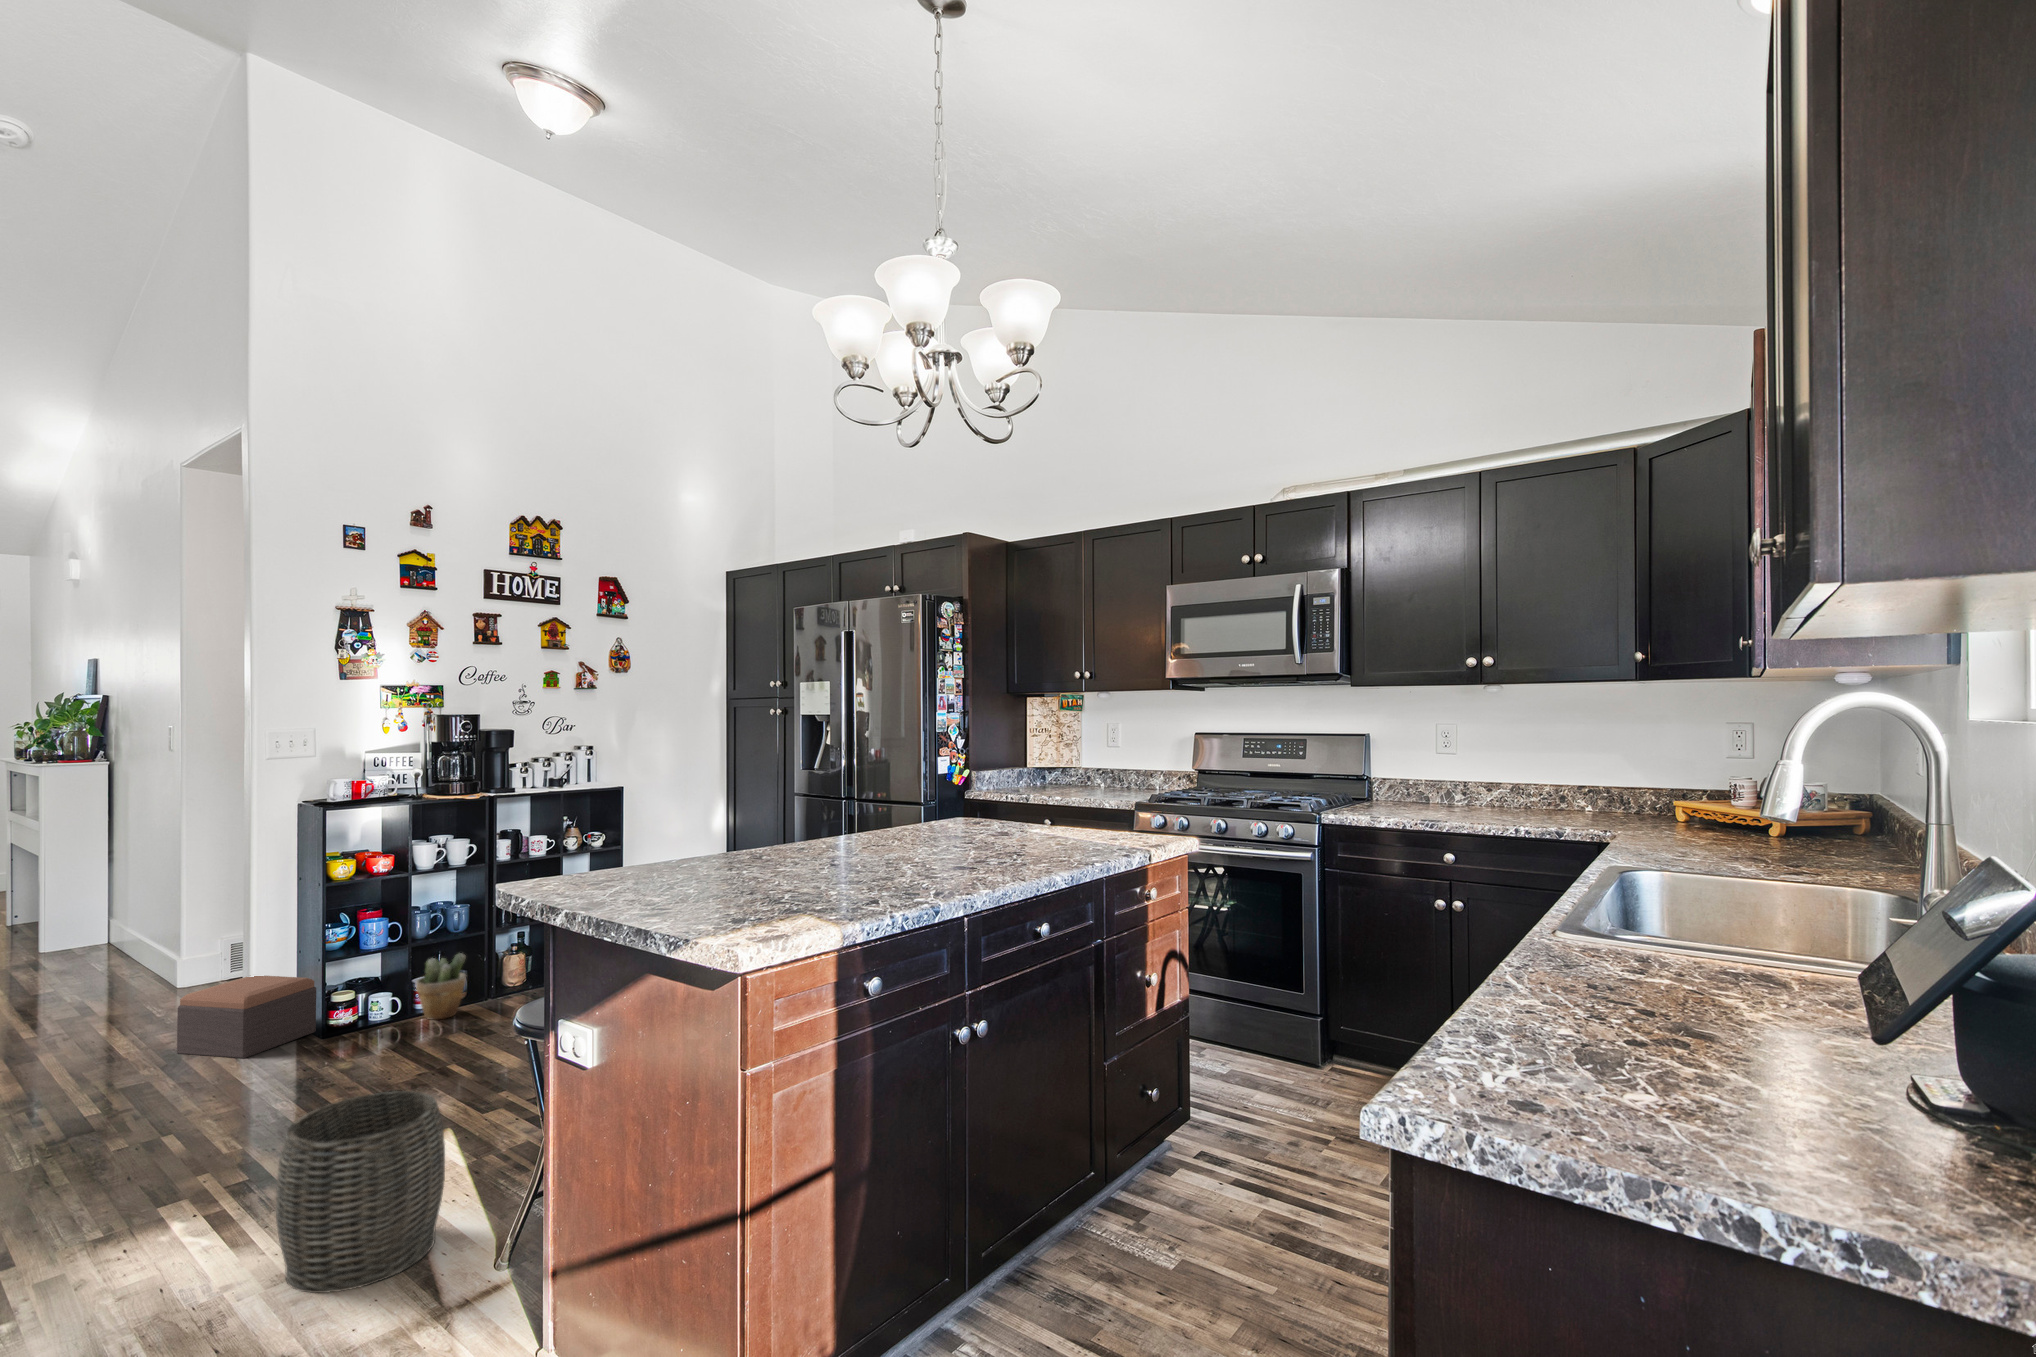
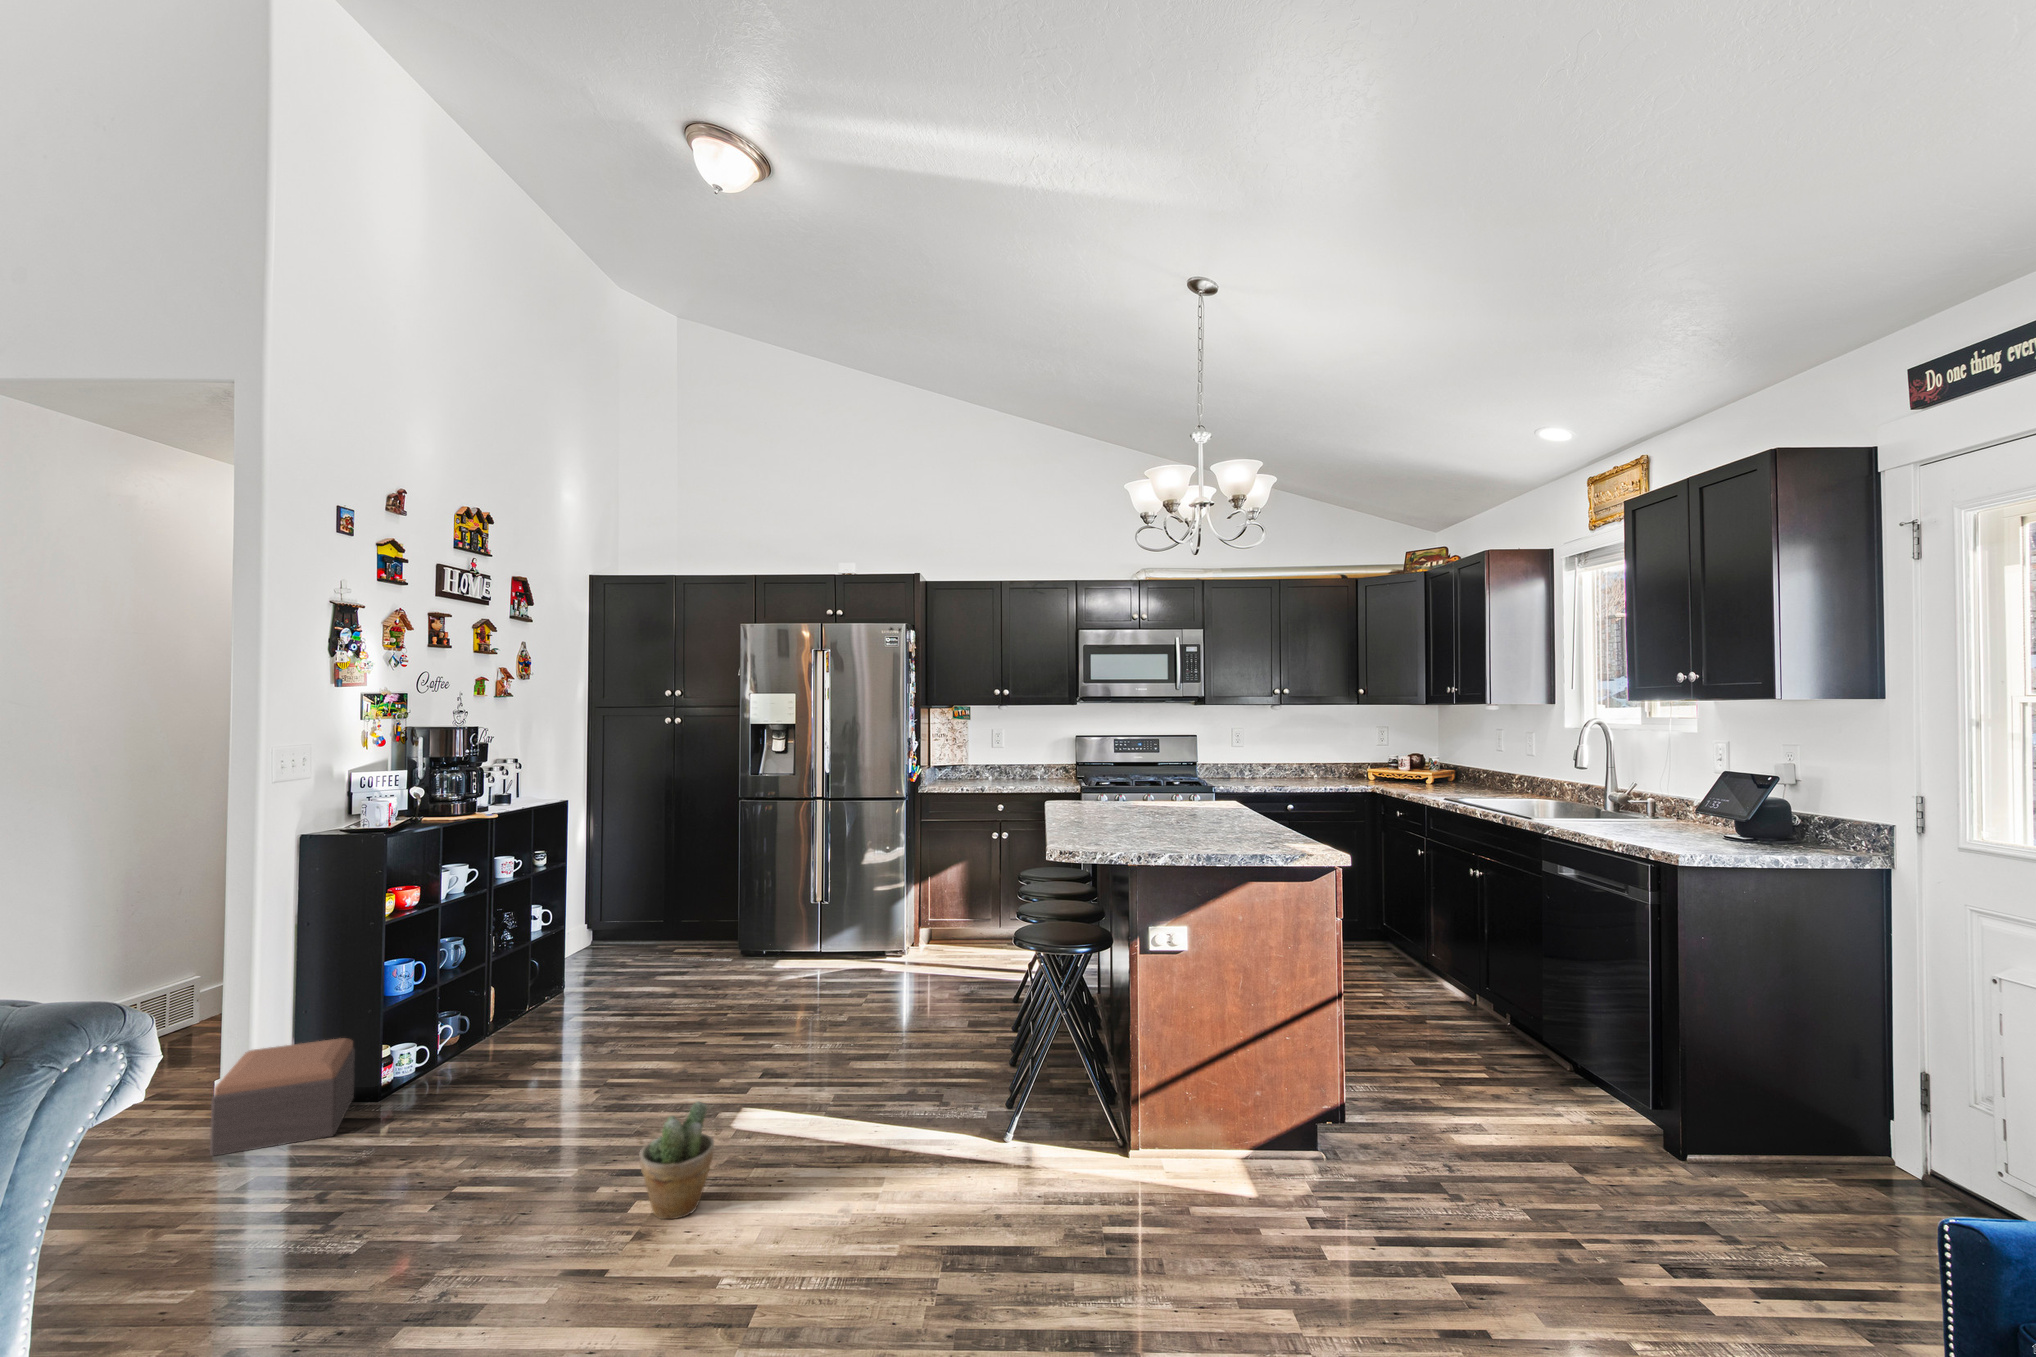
potted plant: present [416,953,466,1020] -> present [639,1101,714,1219]
woven basket: present [276,1091,445,1293] -> none [867,1045,983,1207]

